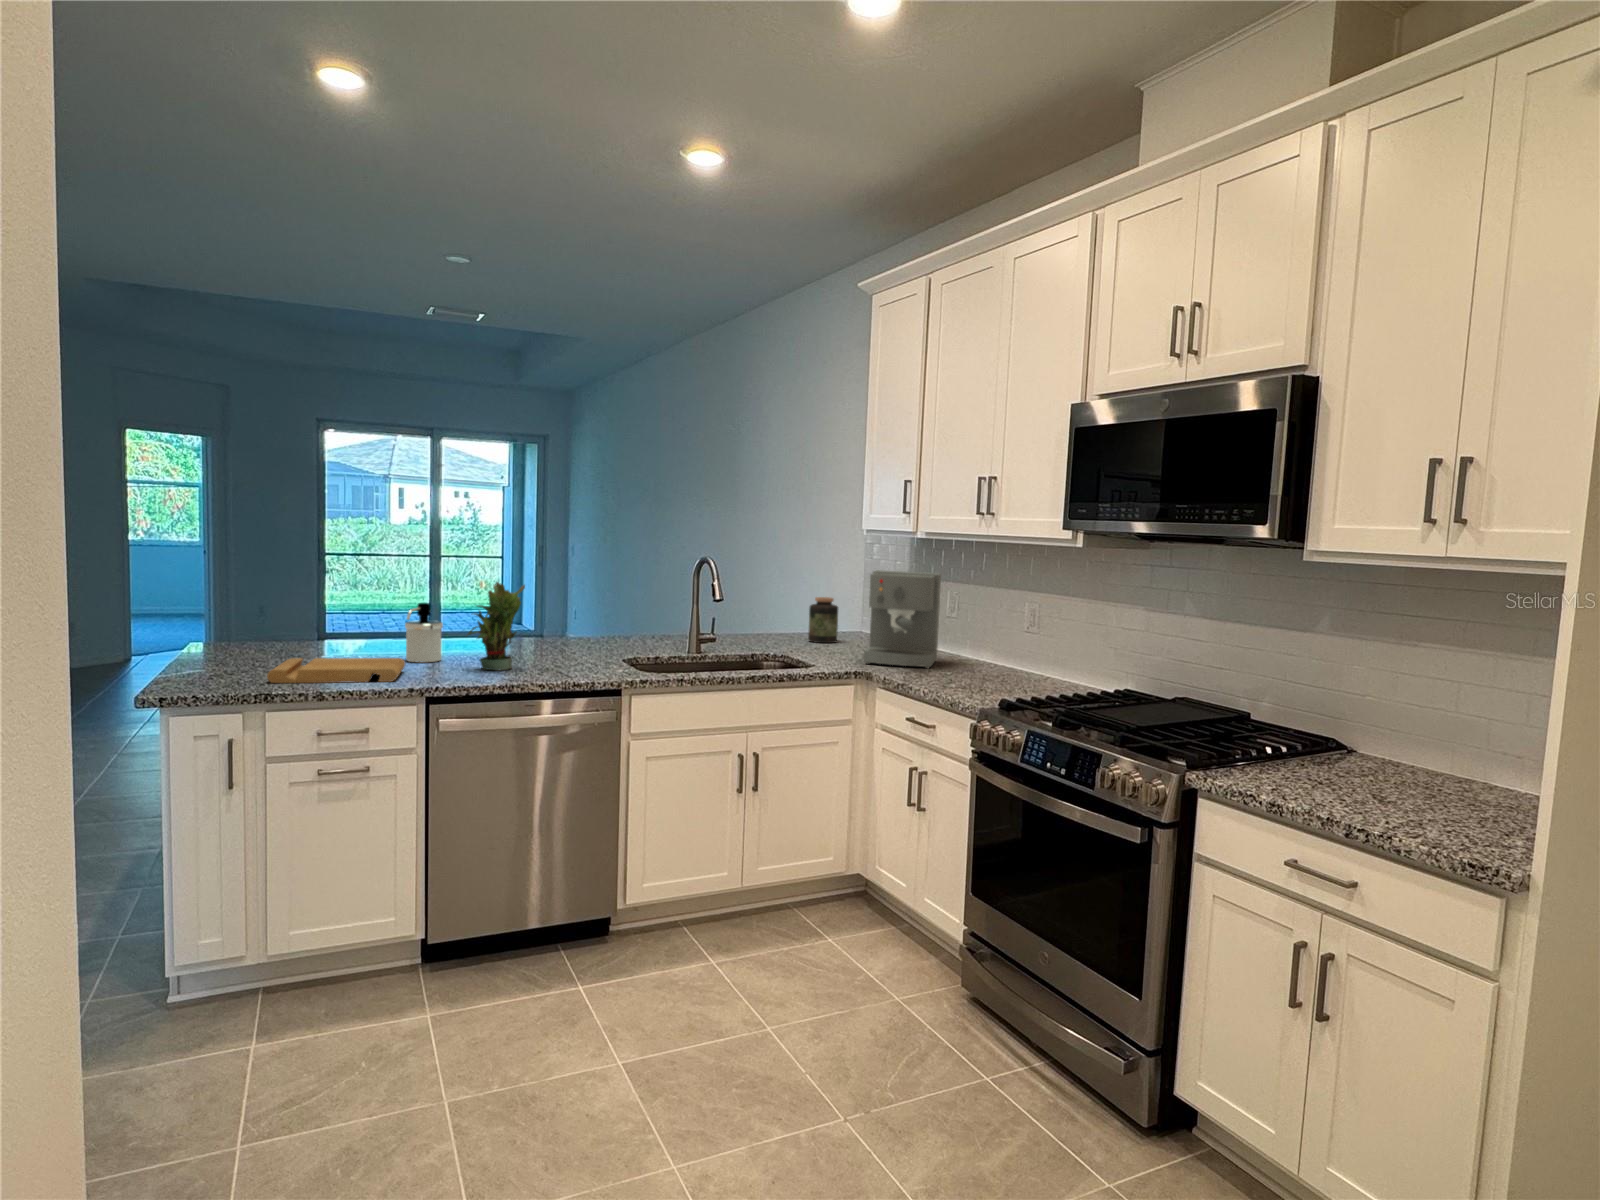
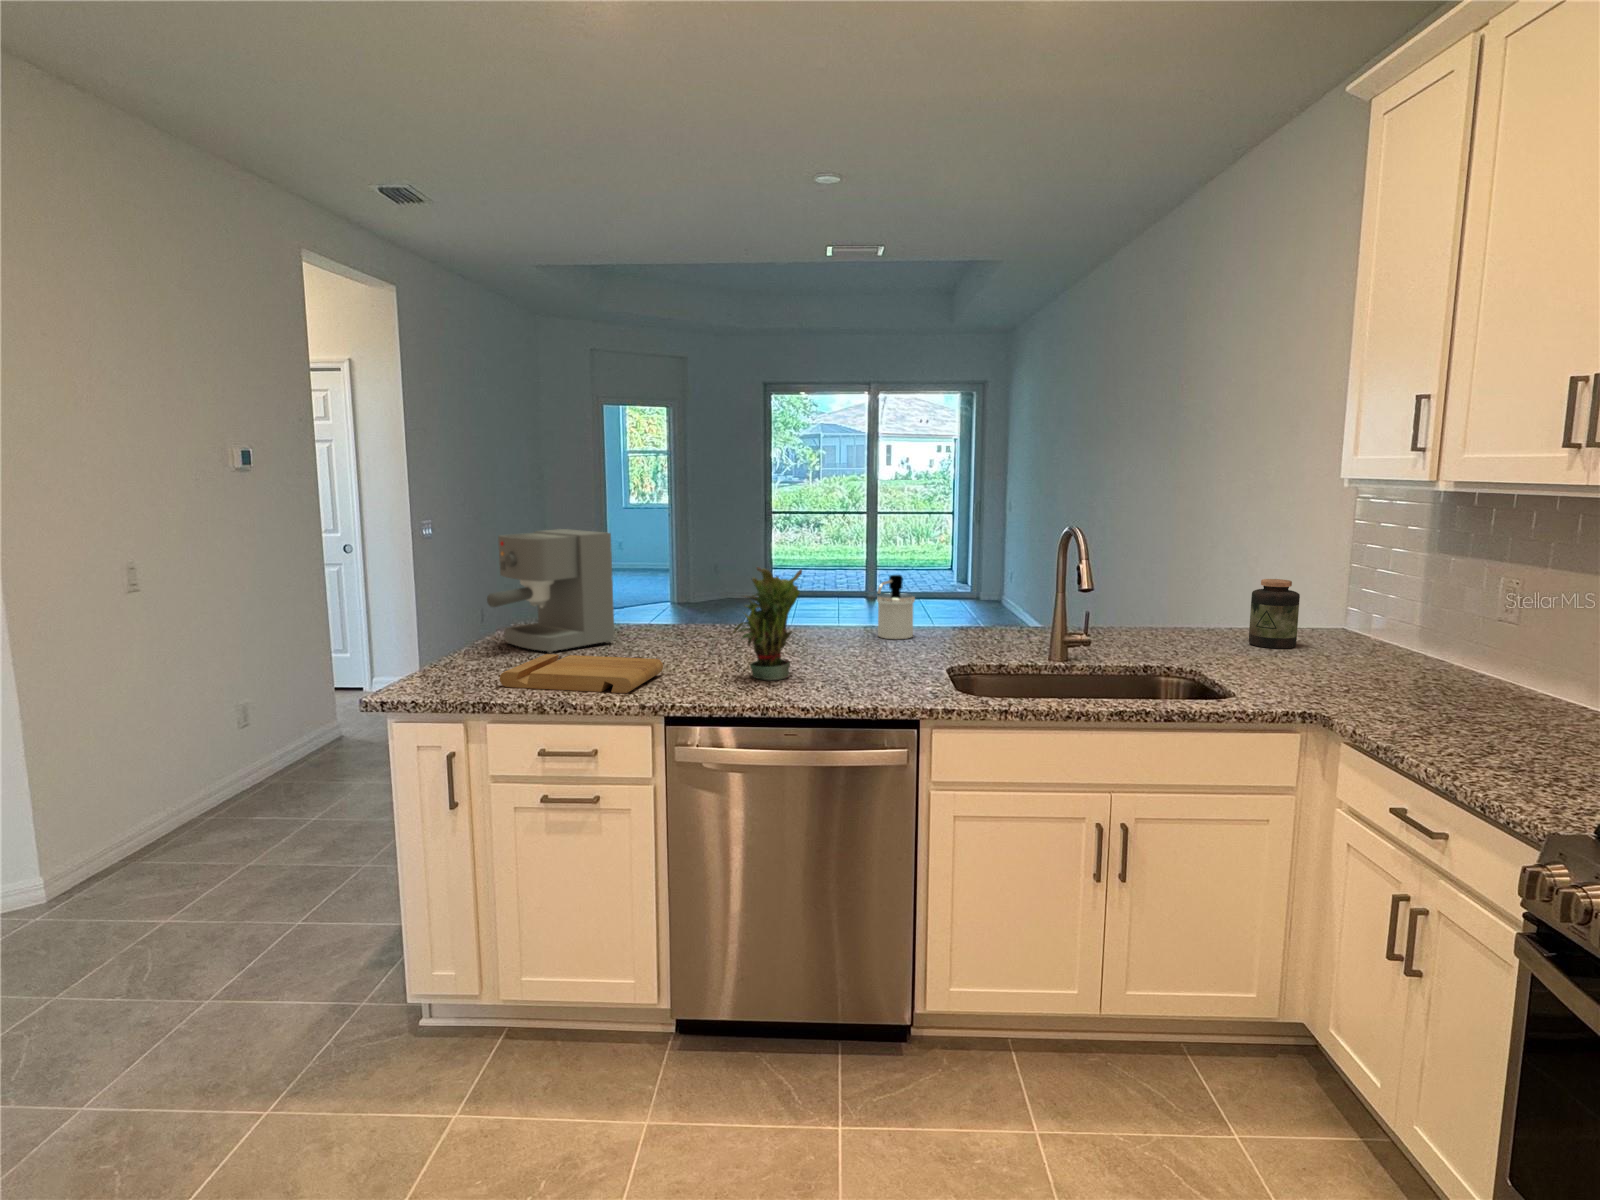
coffee maker: present [864,570,941,668] -> present [487,529,615,653]
soap dispenser: present [405,603,443,662] -> present [877,575,915,639]

